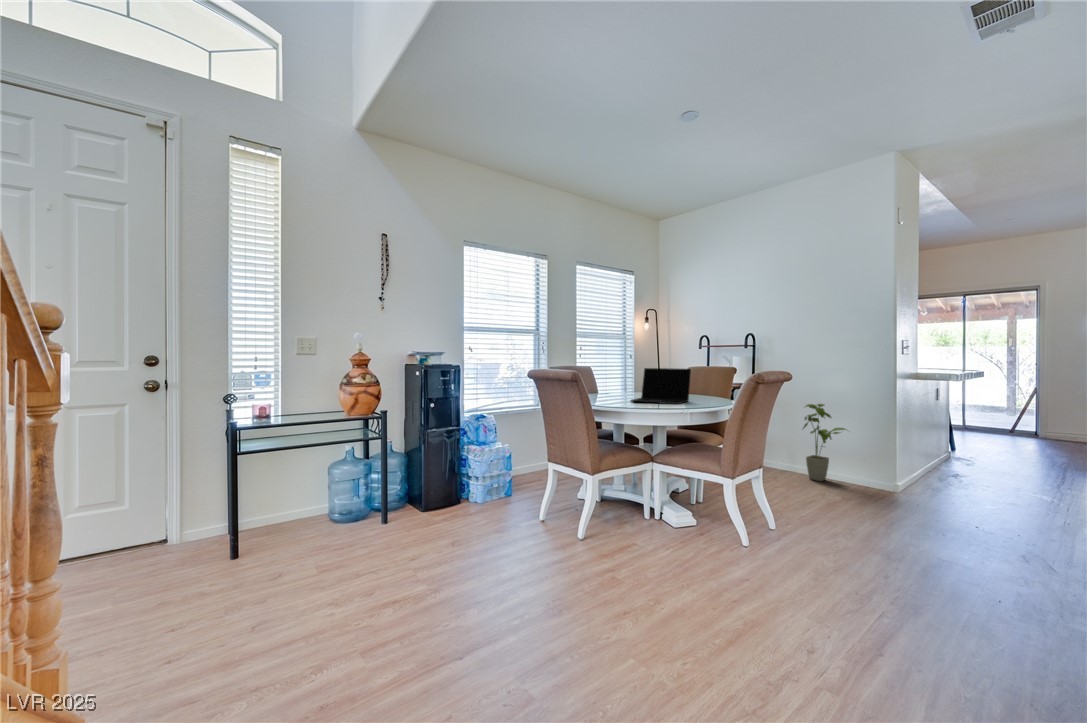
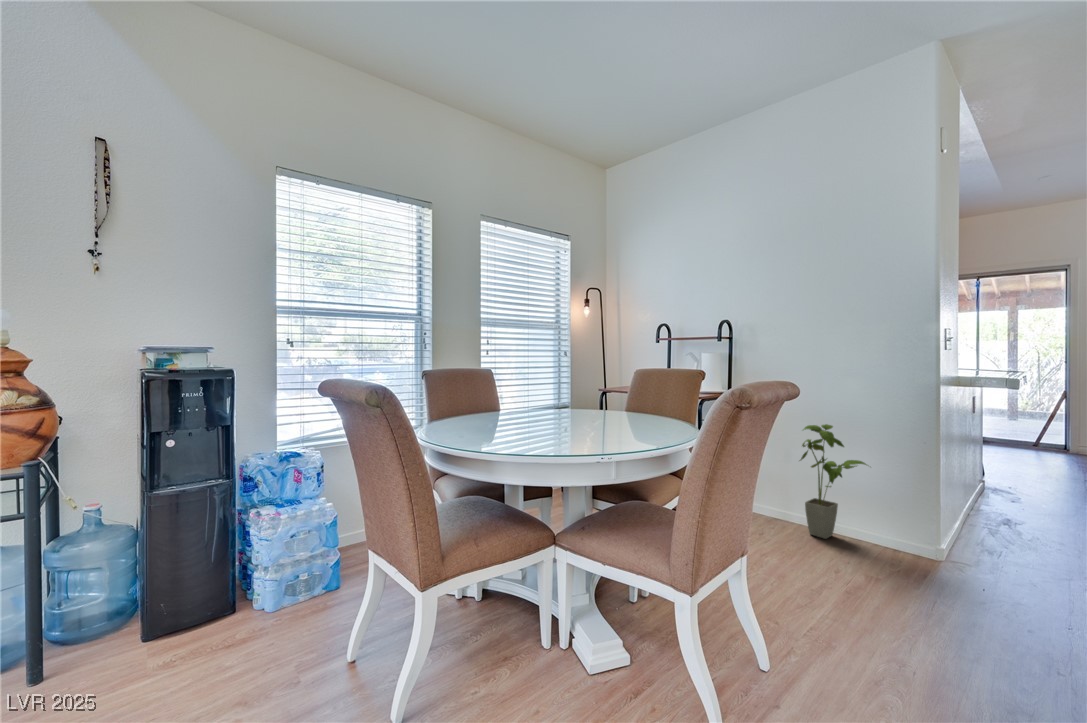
laptop: present [630,368,691,404] -> none [525,375,630,441]

